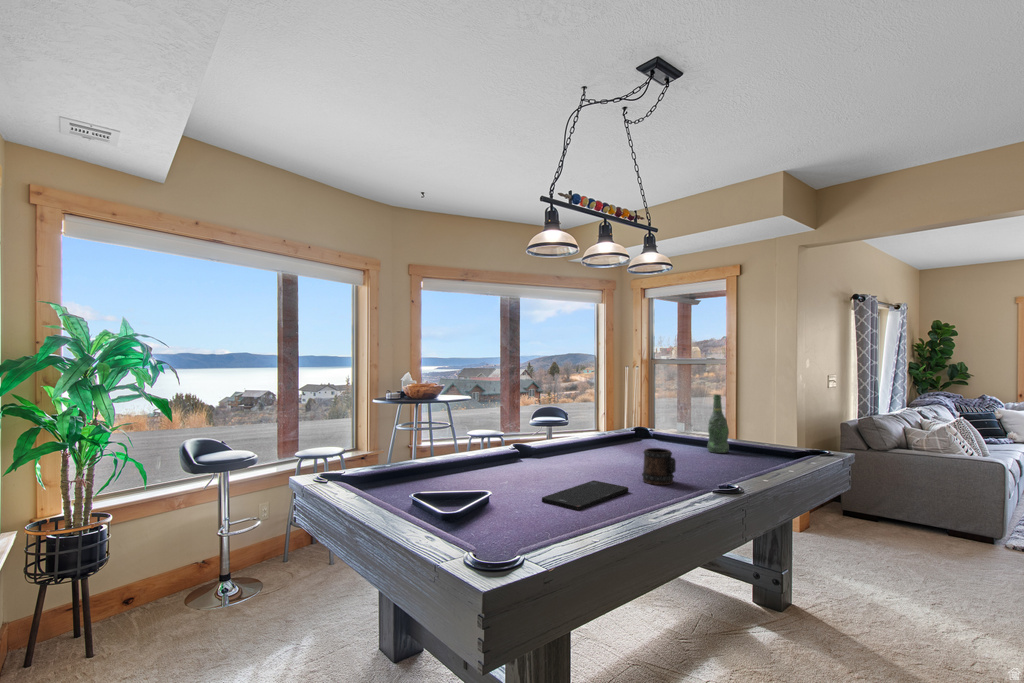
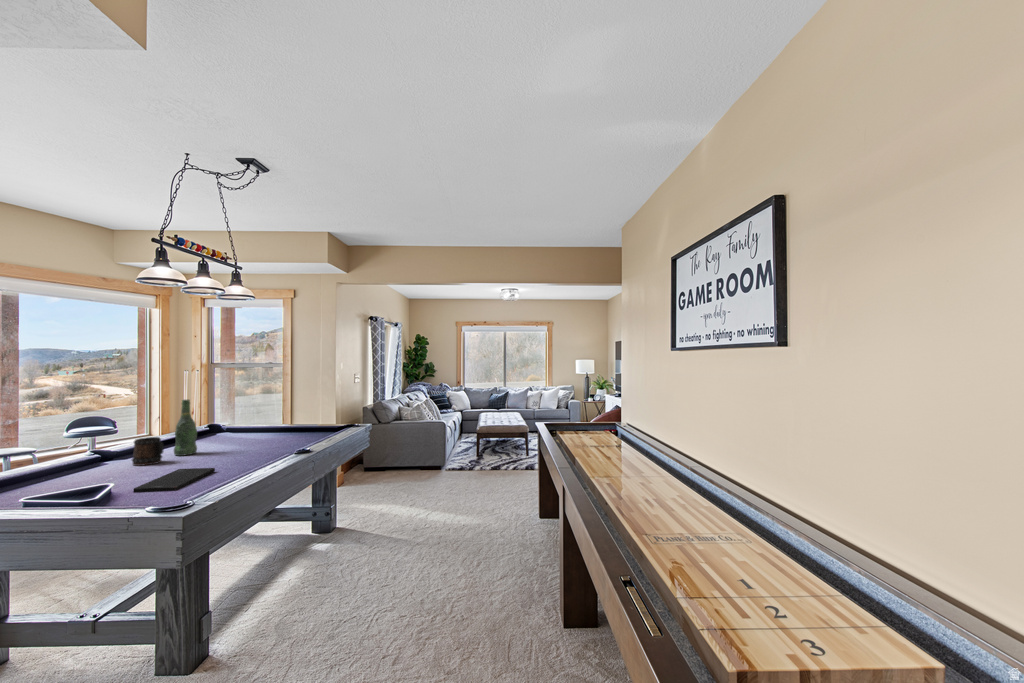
beer bottle: present [707,394,729,453] -> present [174,399,197,456]
beer mug: present [642,448,676,485] -> present [132,437,164,466]

